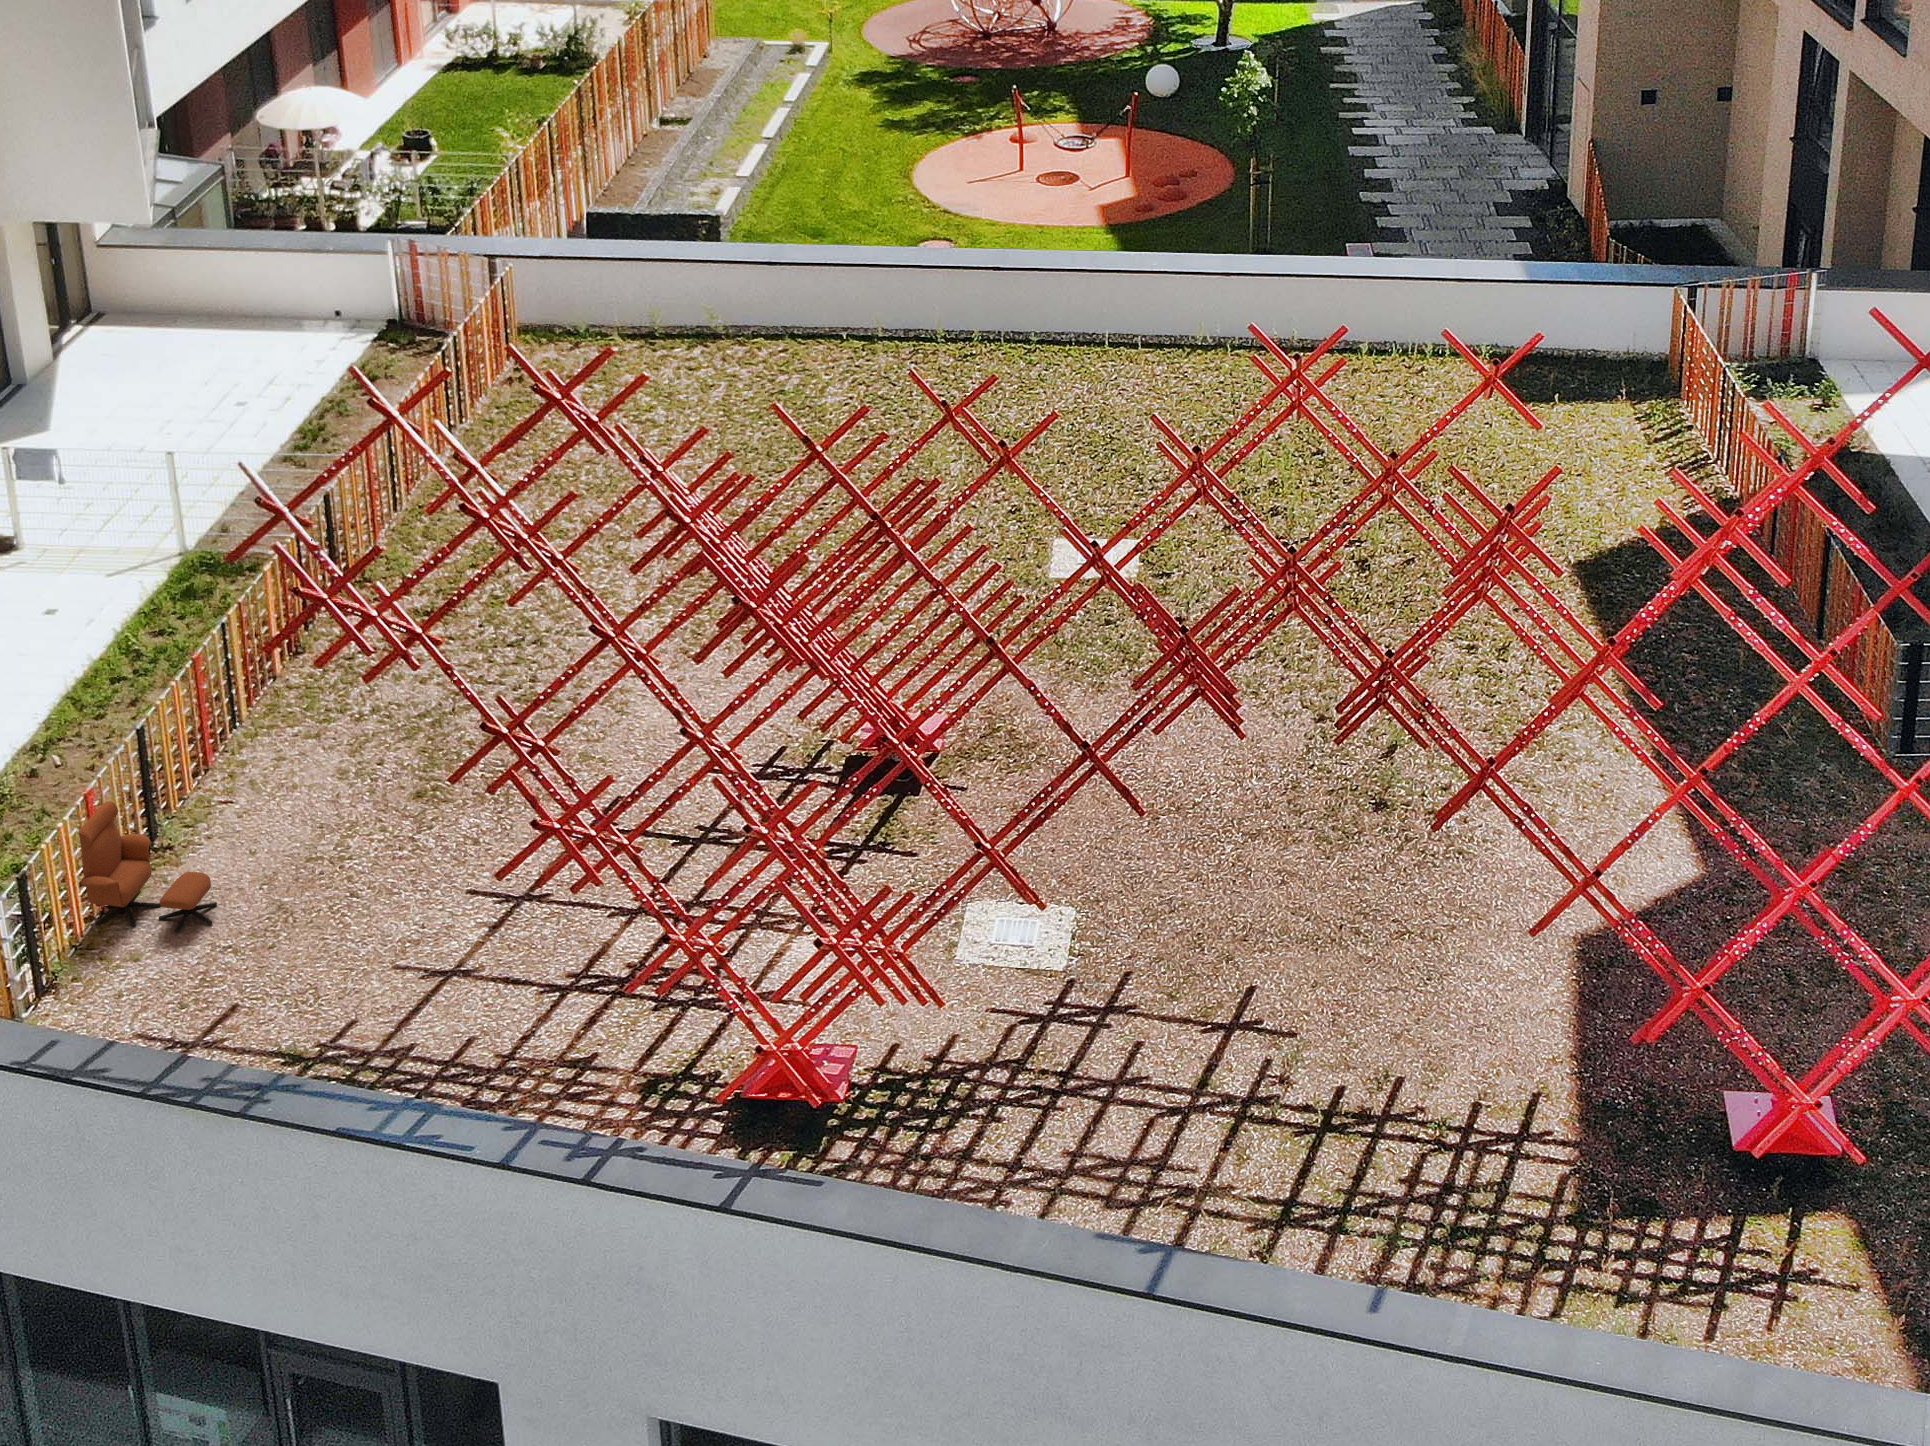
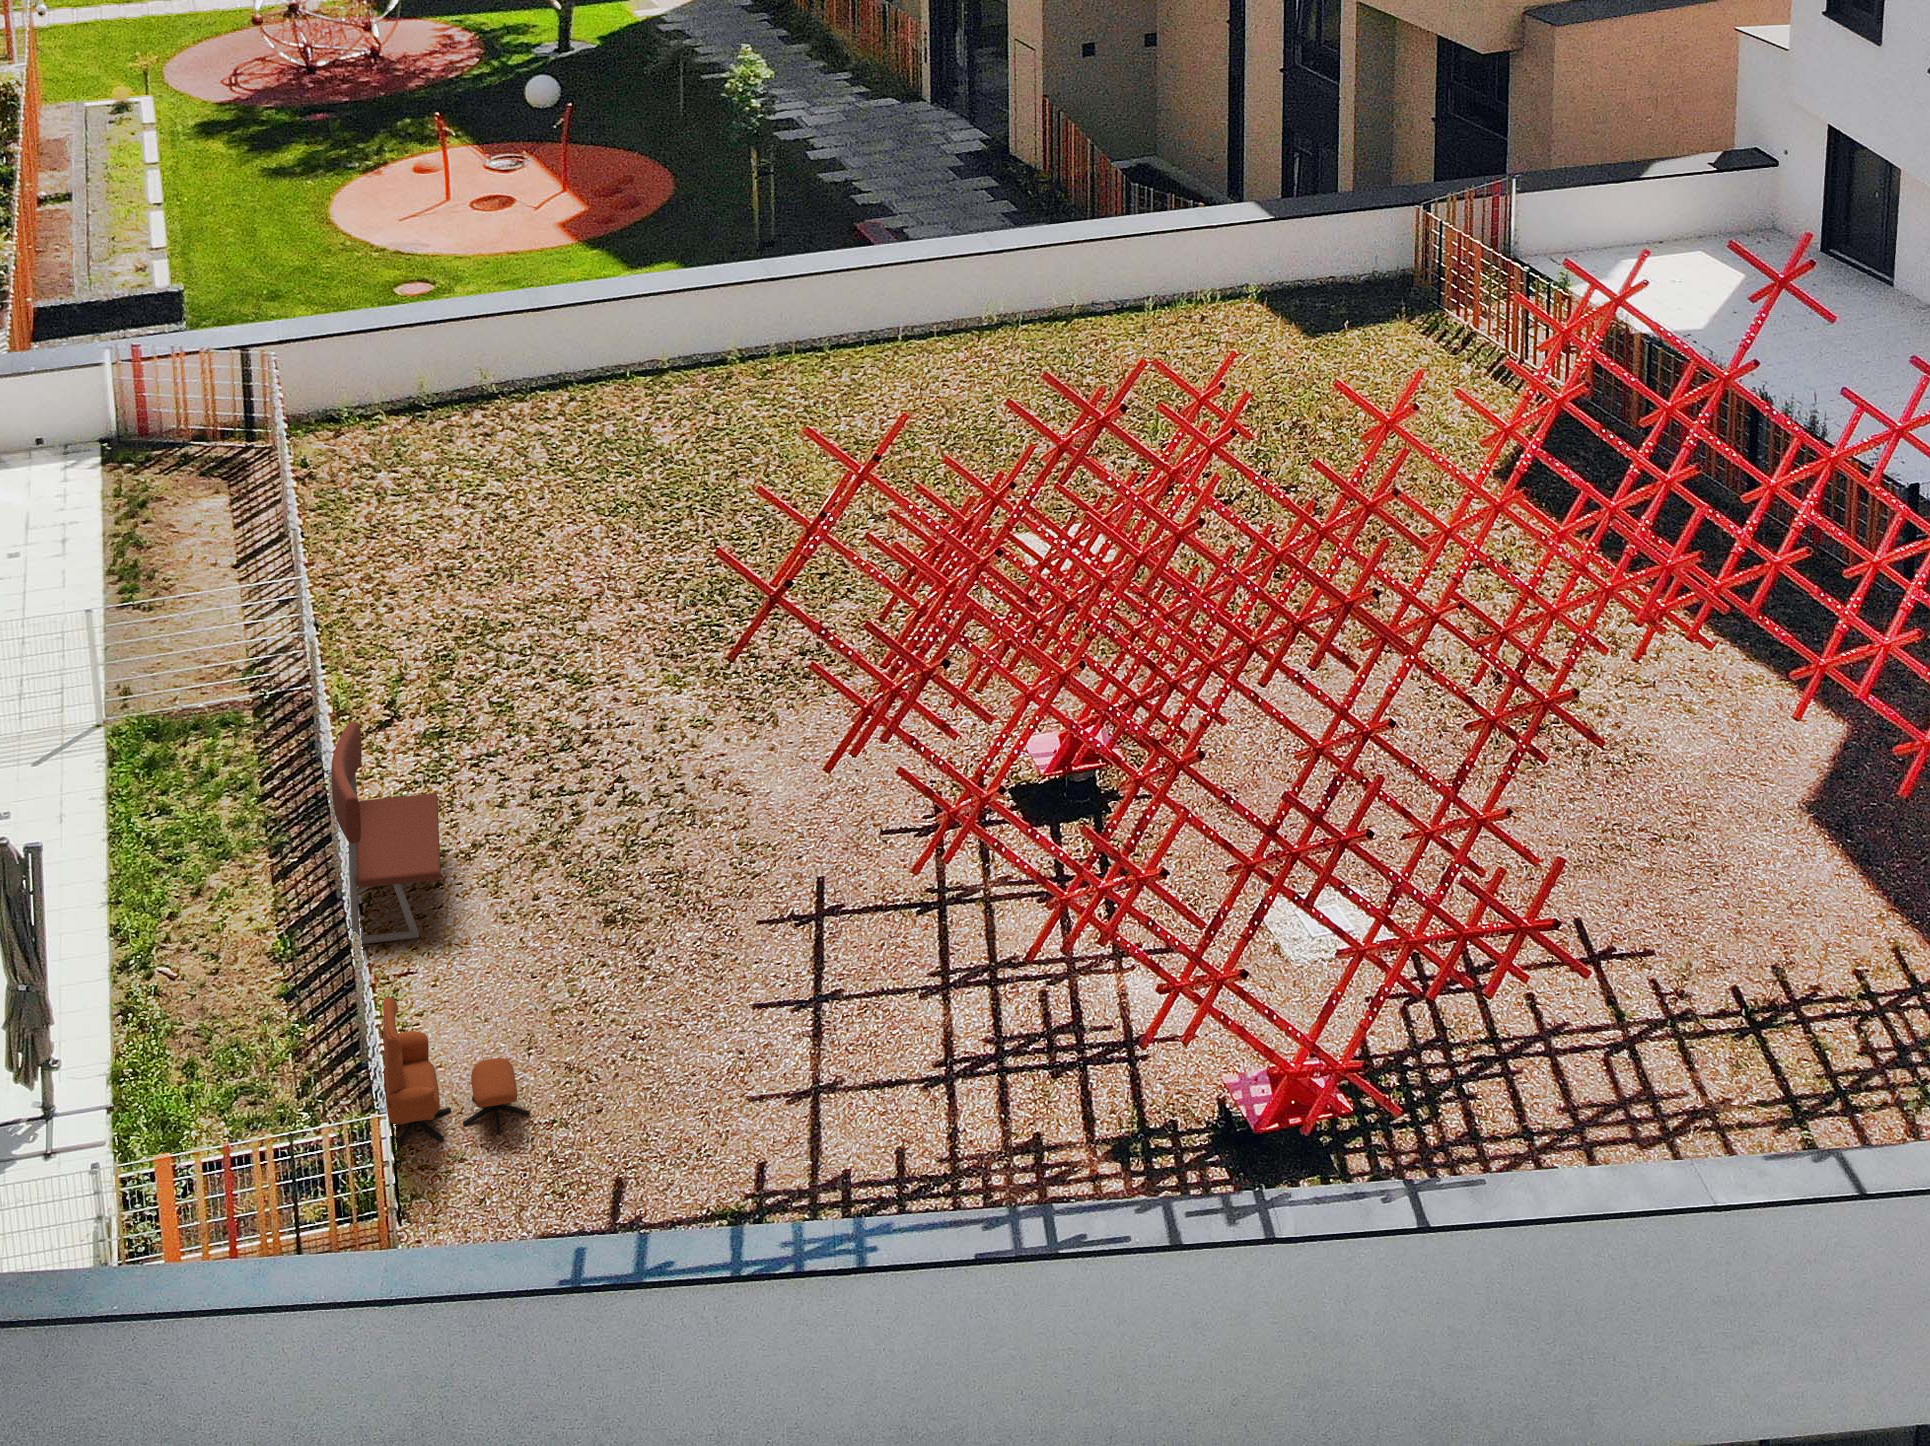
bench: none [190,581,329,769] -> present [331,722,441,944]

